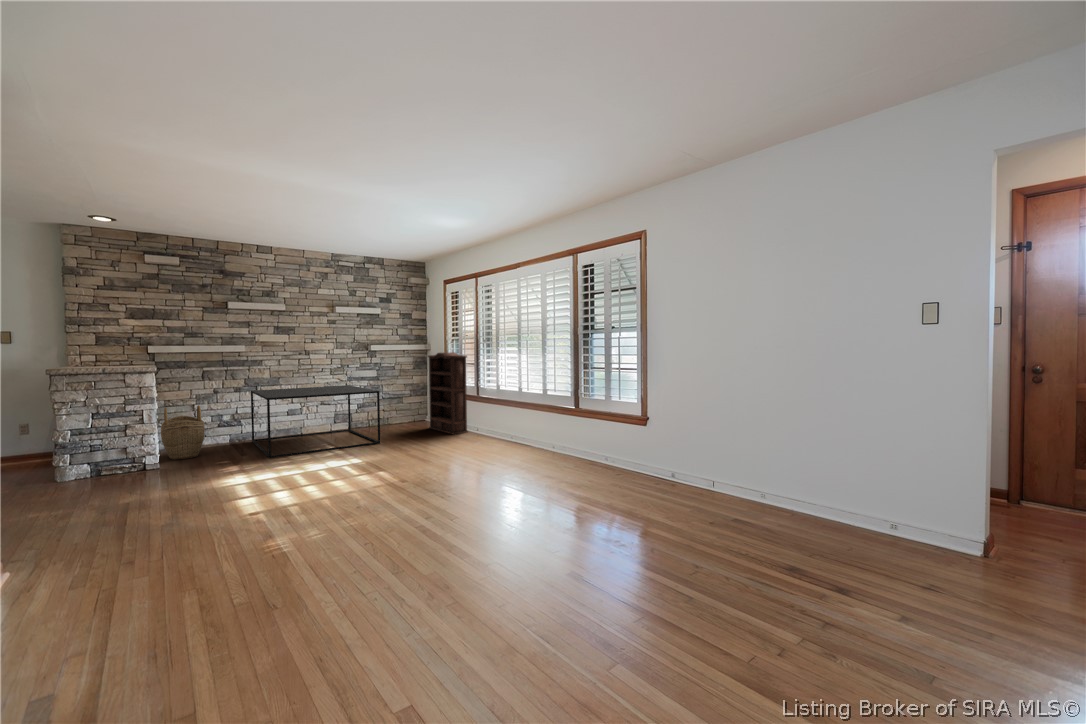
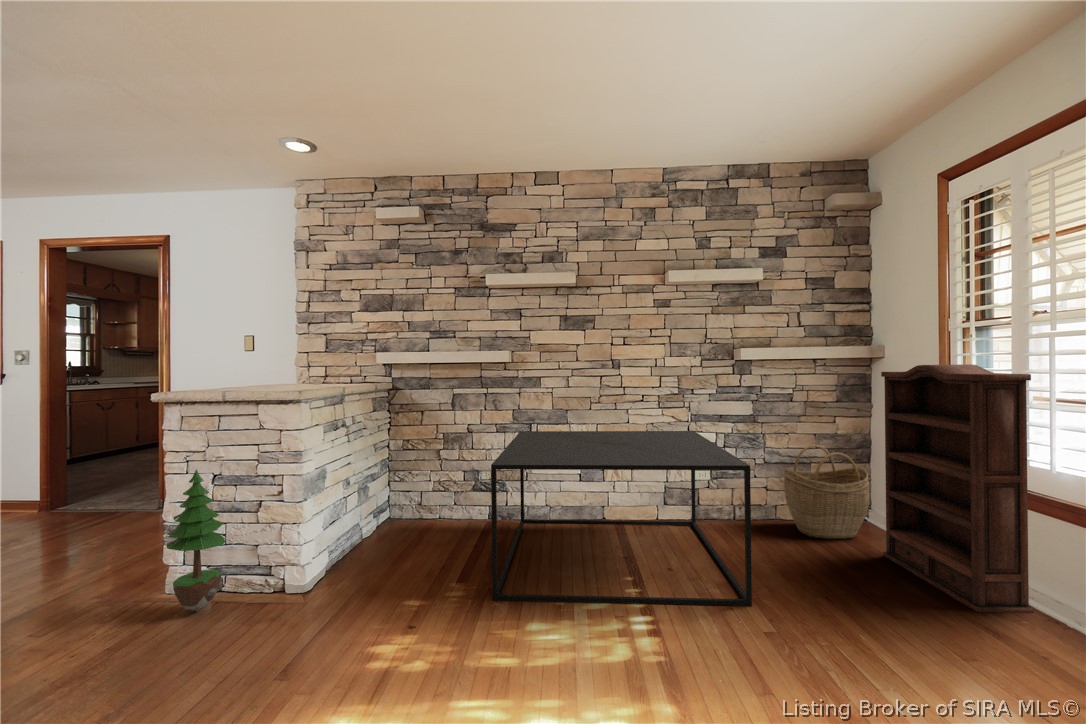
woven basket: present [161,405,205,460] -> present [784,445,869,539]
potted tree: none [79,409,116,484] -> present [167,470,226,612]

